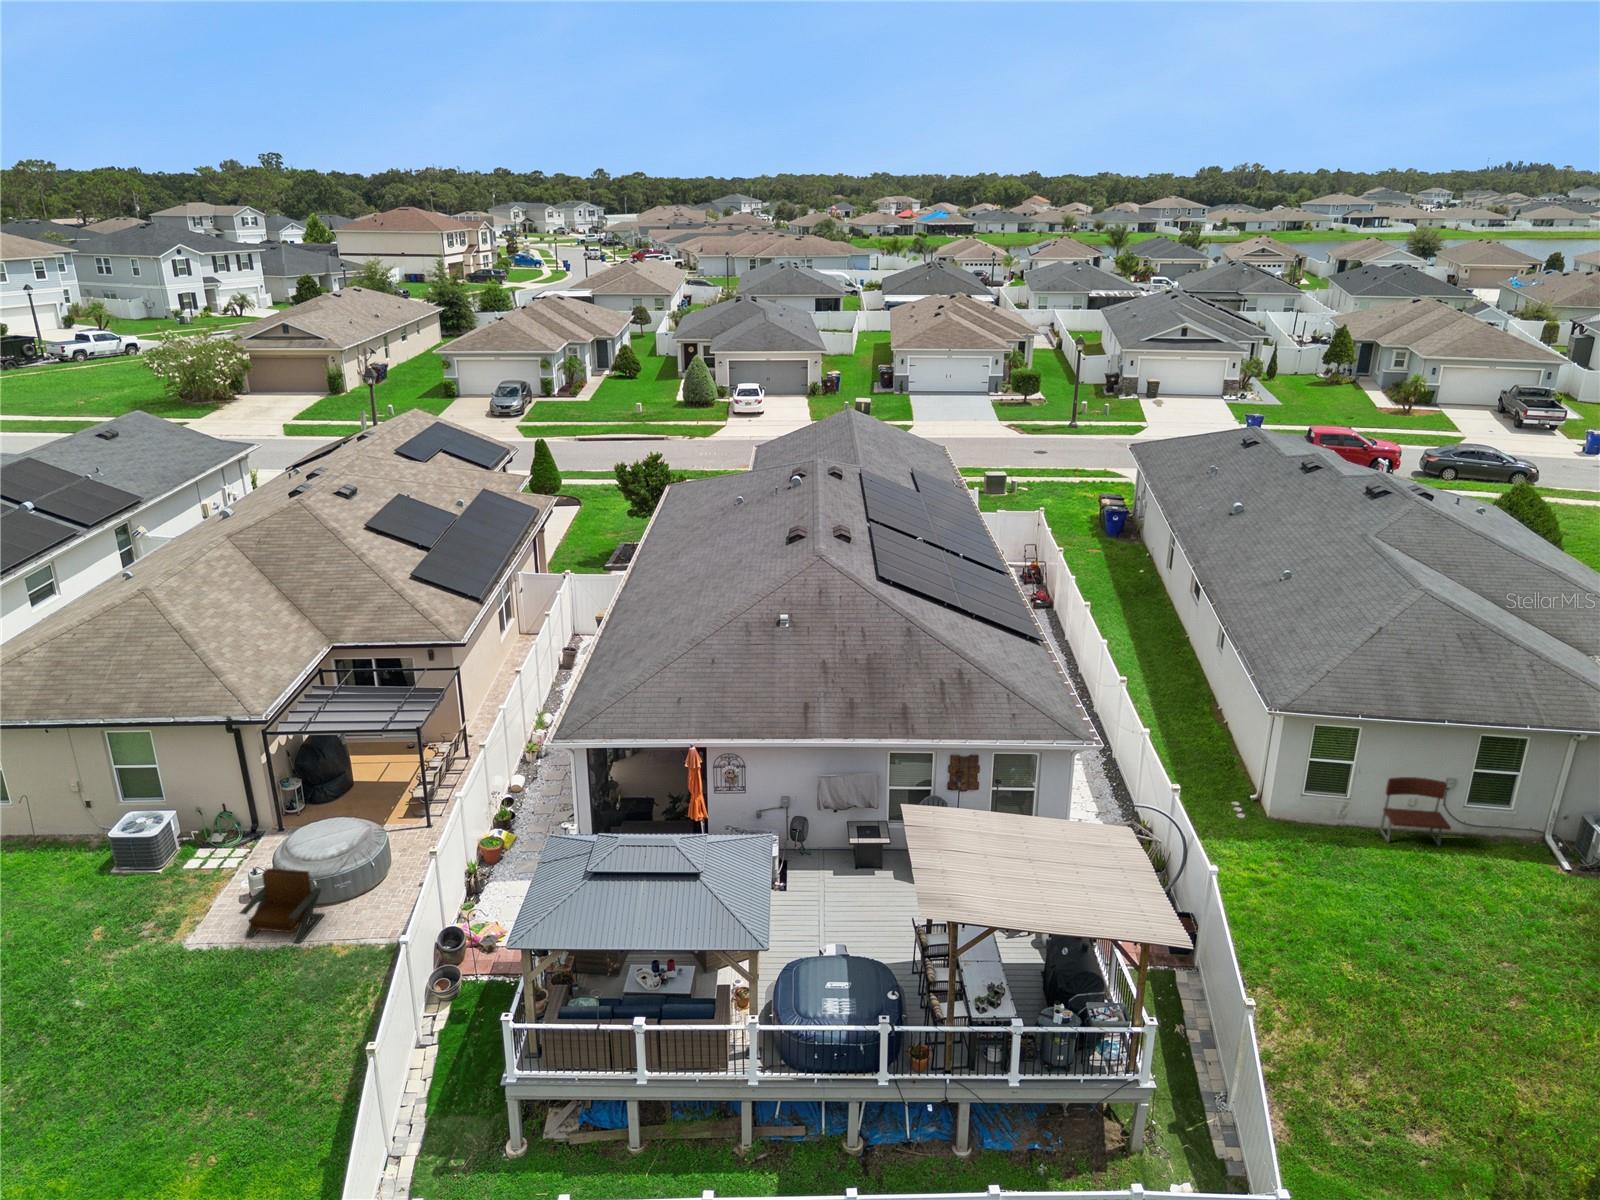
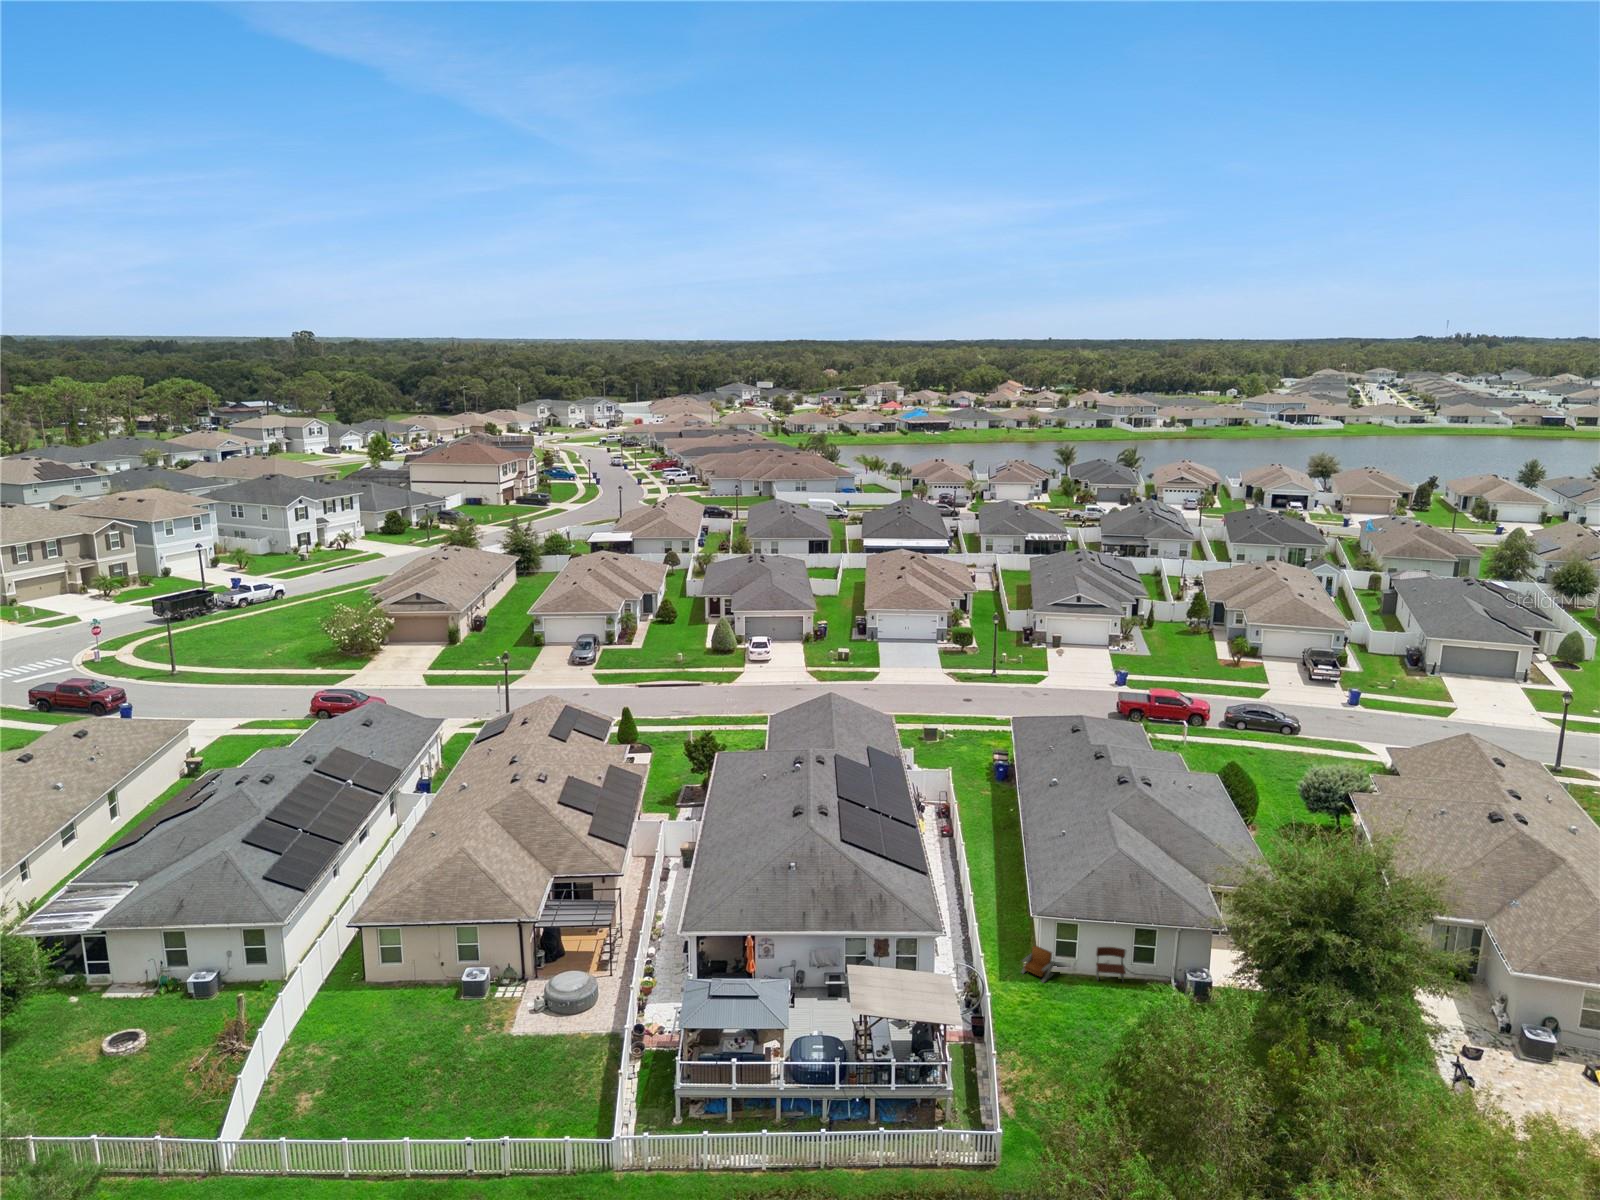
lounge chair: present [240,868,324,943] -> present [1021,946,1055,983]

